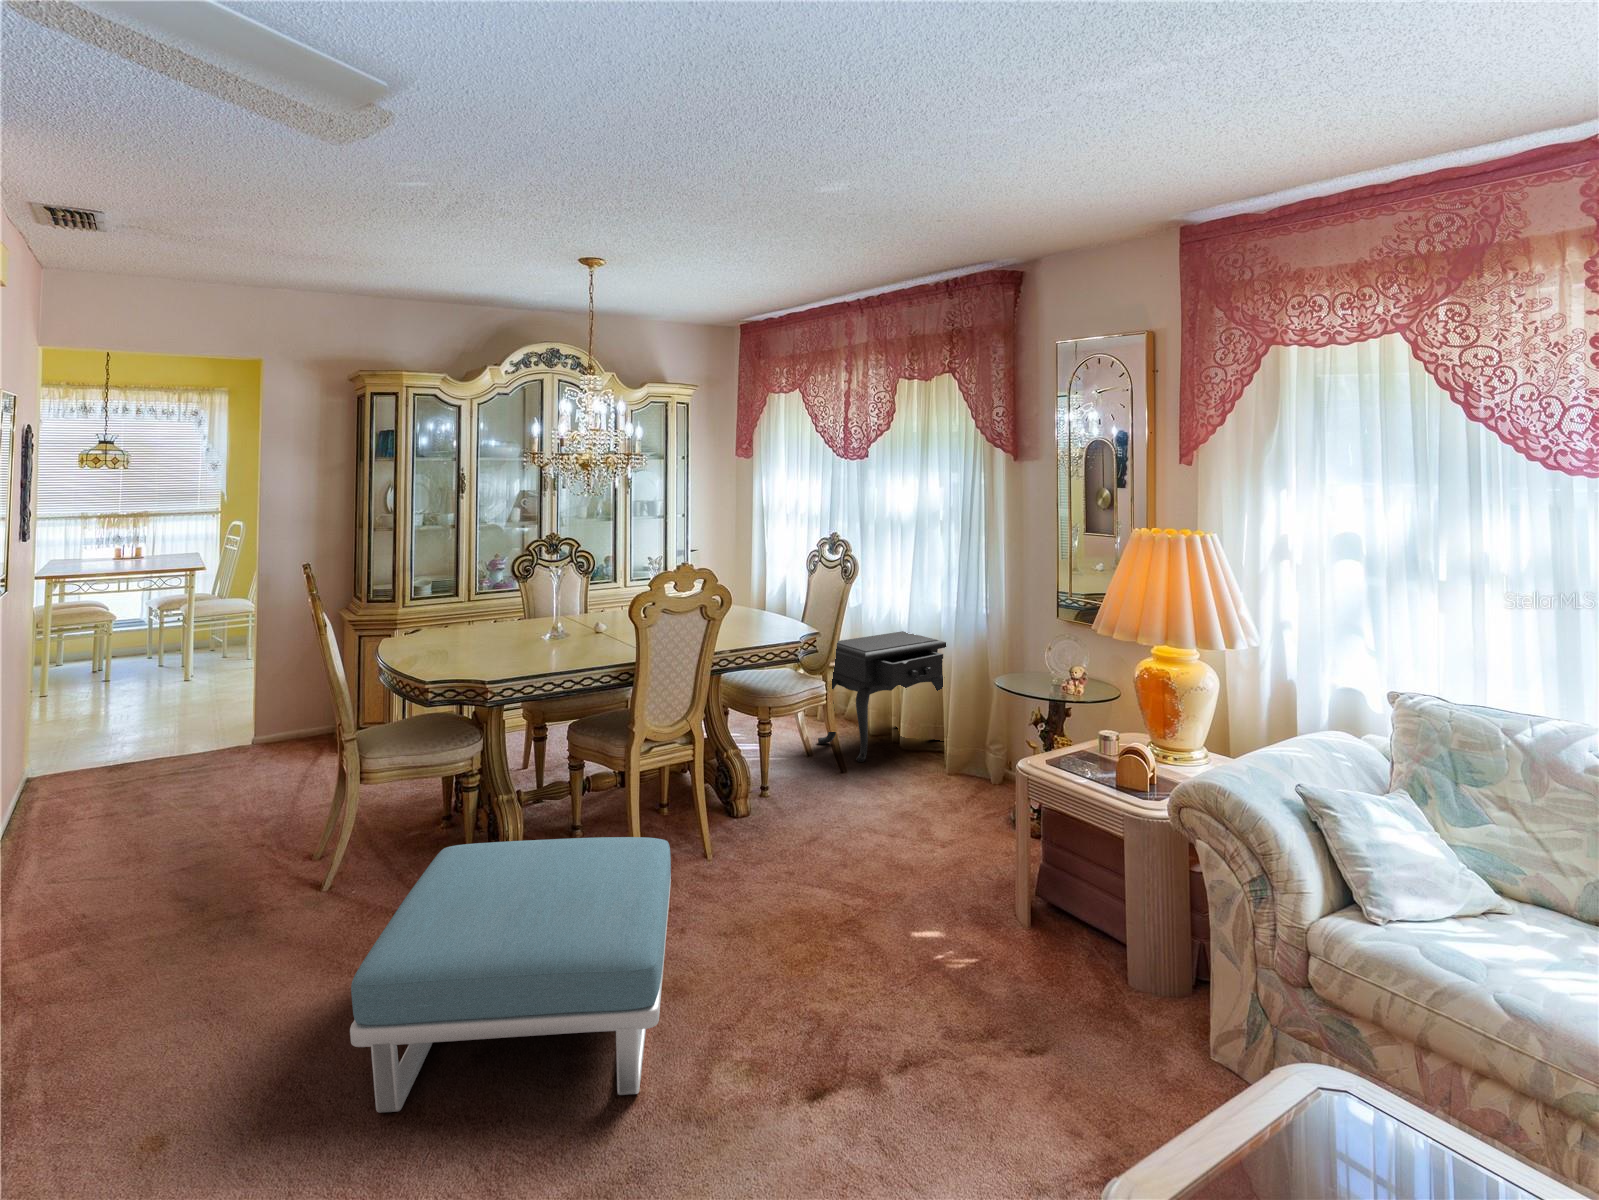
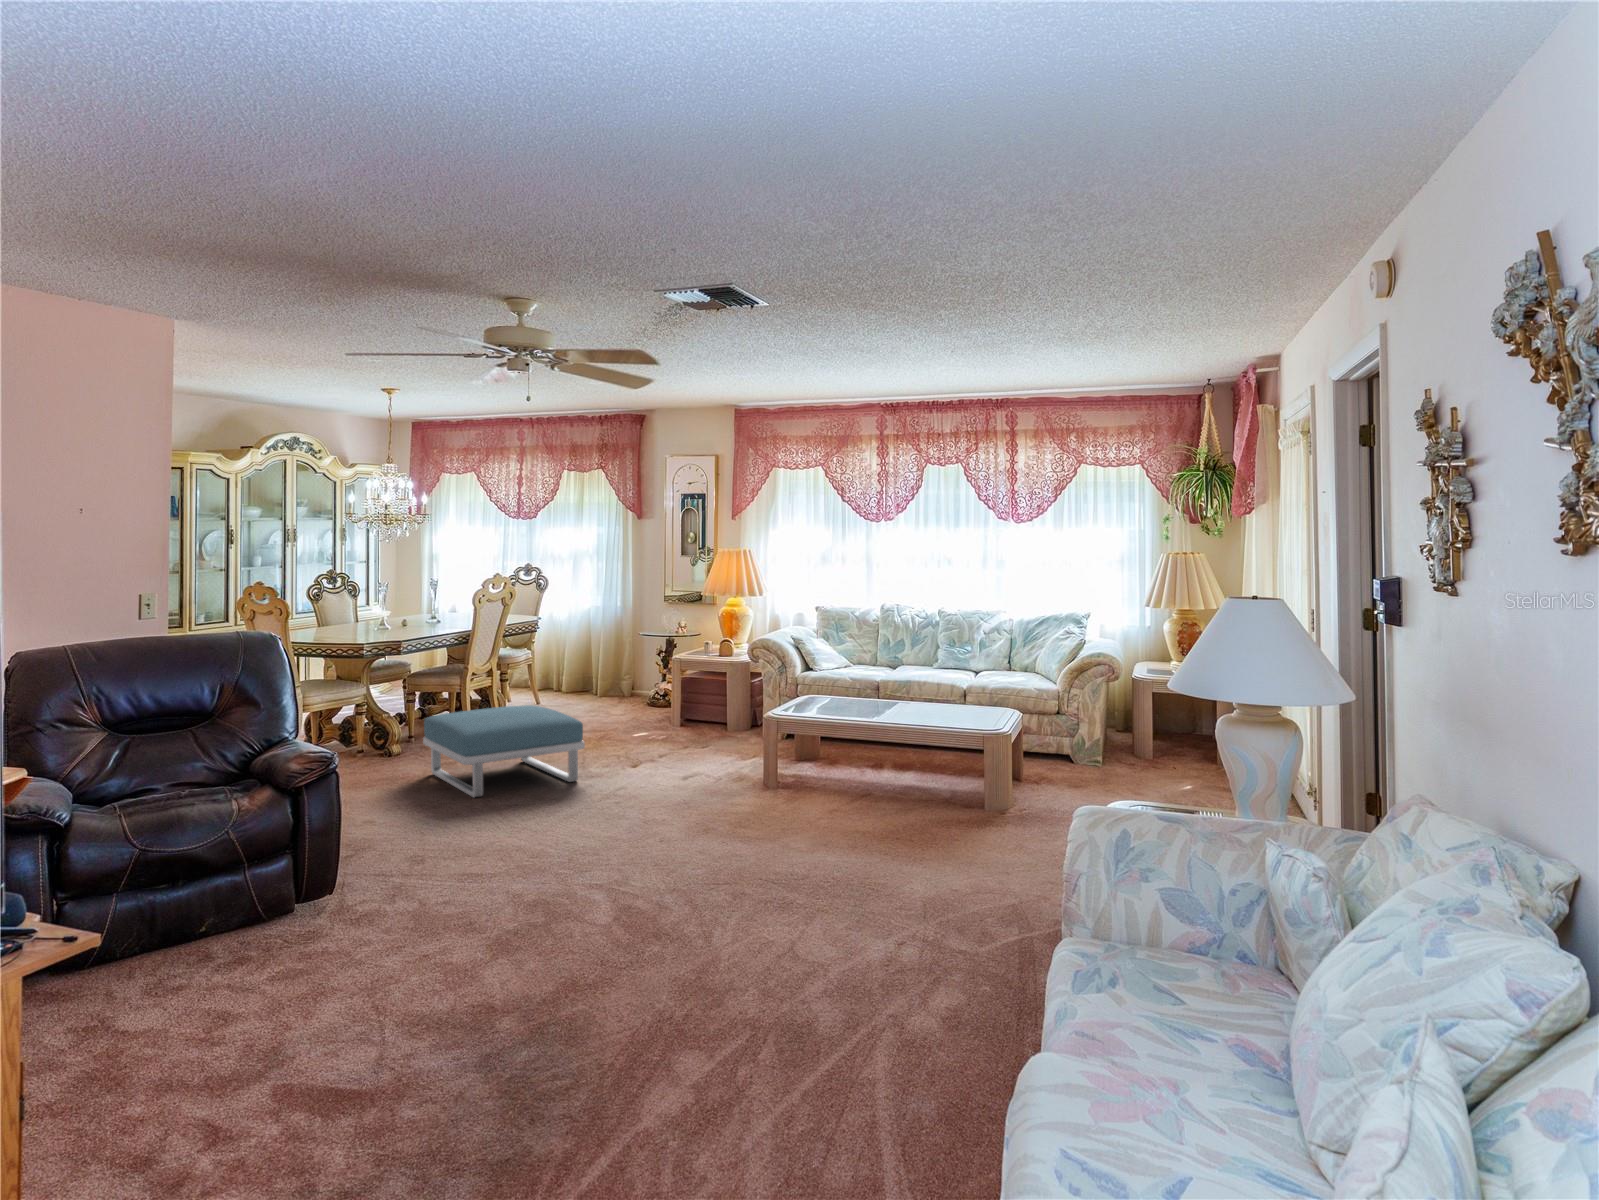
side table: present [818,631,946,762] -> none [530,634,610,712]

